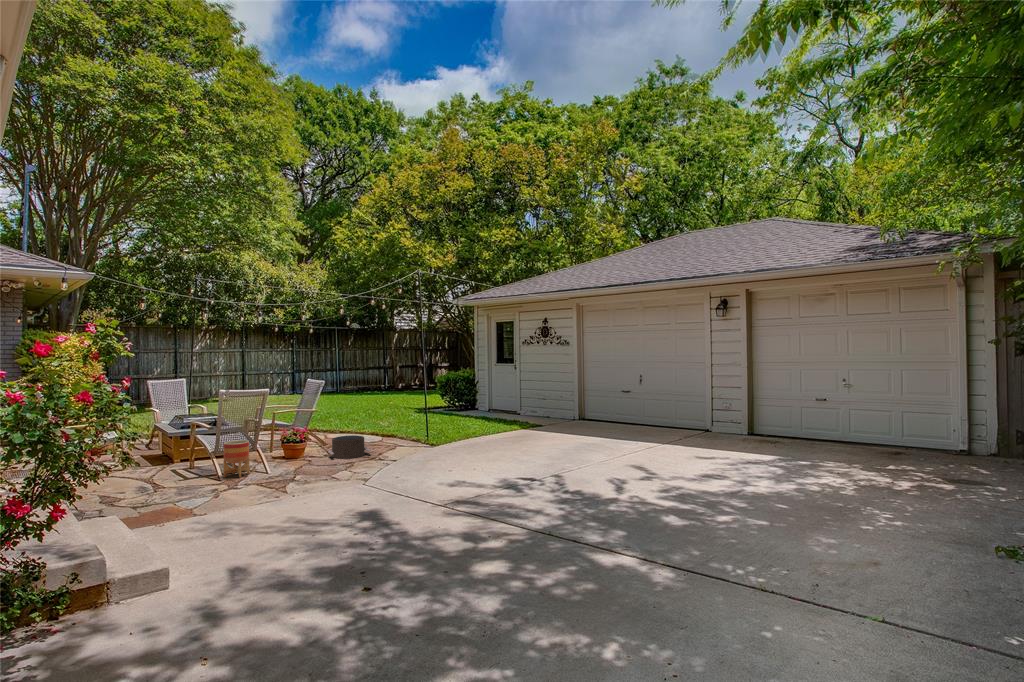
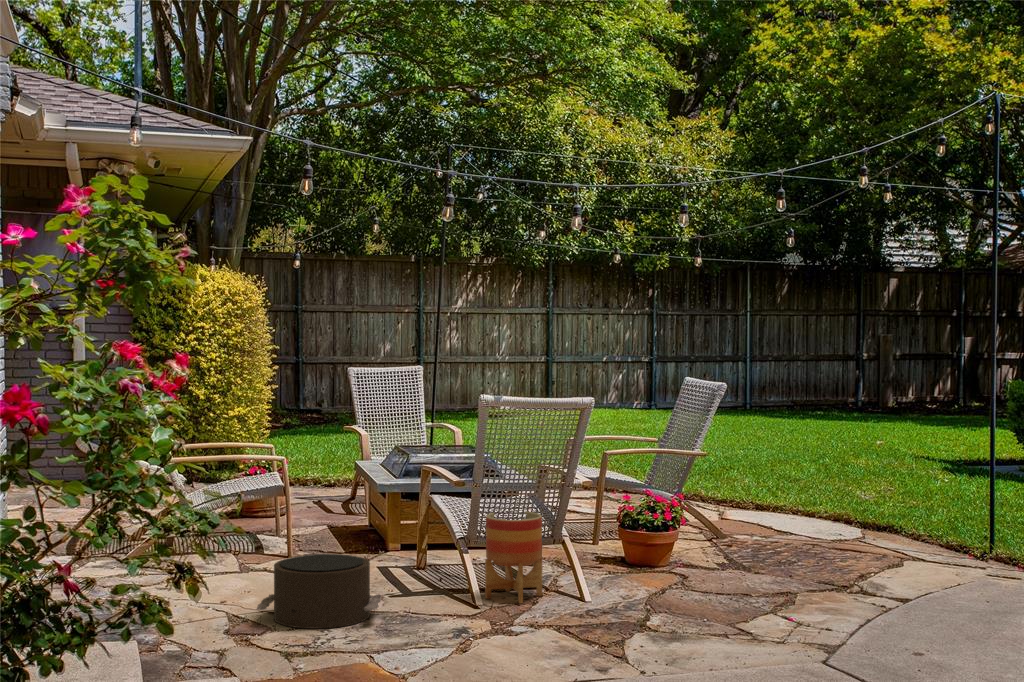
pouf: present [328,435,370,459] -> present [257,554,381,629]

